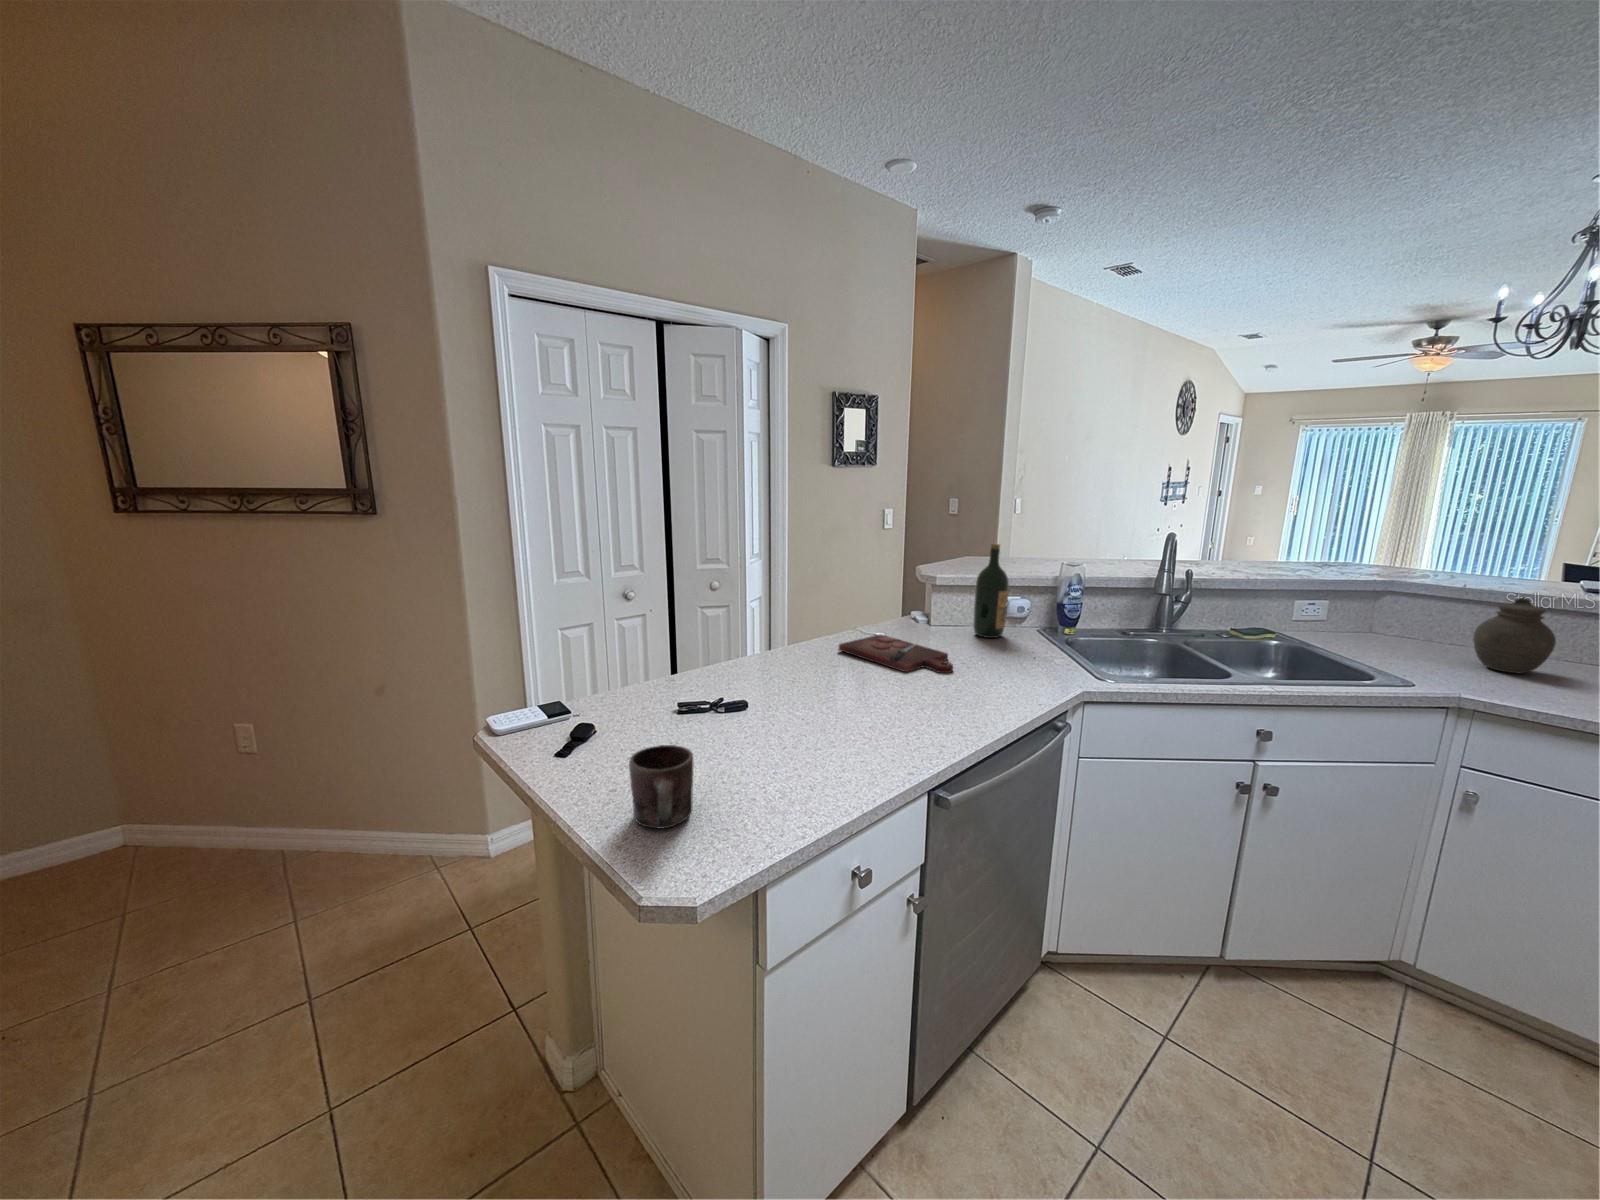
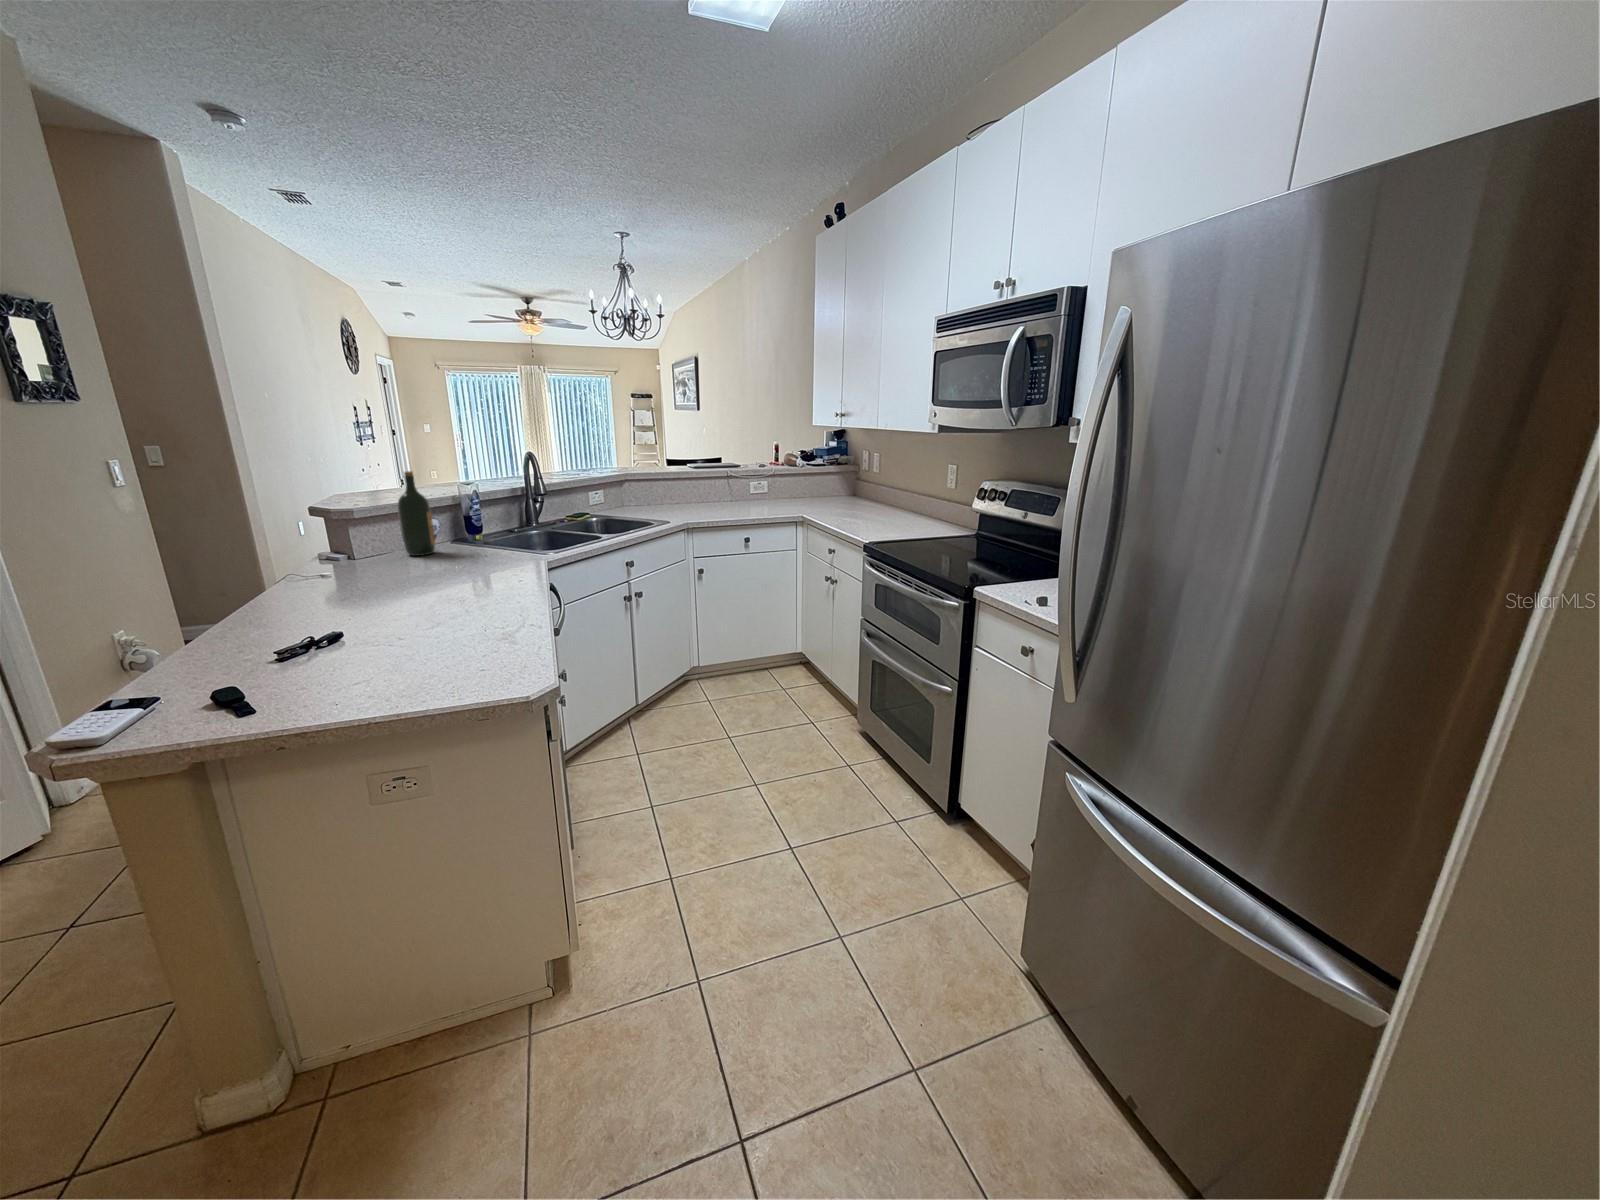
jar: present [1473,598,1556,673] -> none [672,471,700,510]
cutting board: present [839,635,953,673] -> none [314,567,452,593]
mug: present [629,745,693,829] -> none [427,624,508,687]

